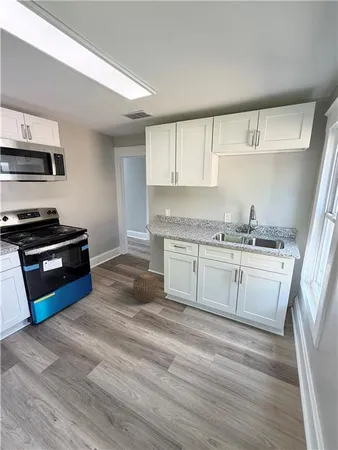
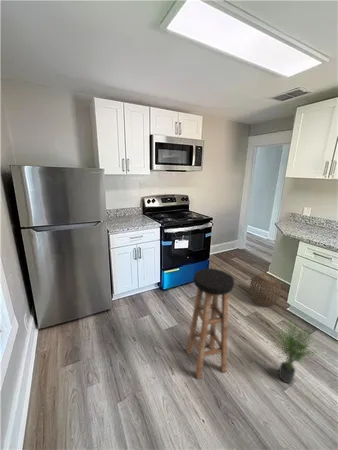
bar stool: none [63,282,117,407] -> present [187,268,235,379]
potted plant: none [144,306,187,363] -> present [273,326,316,383]

